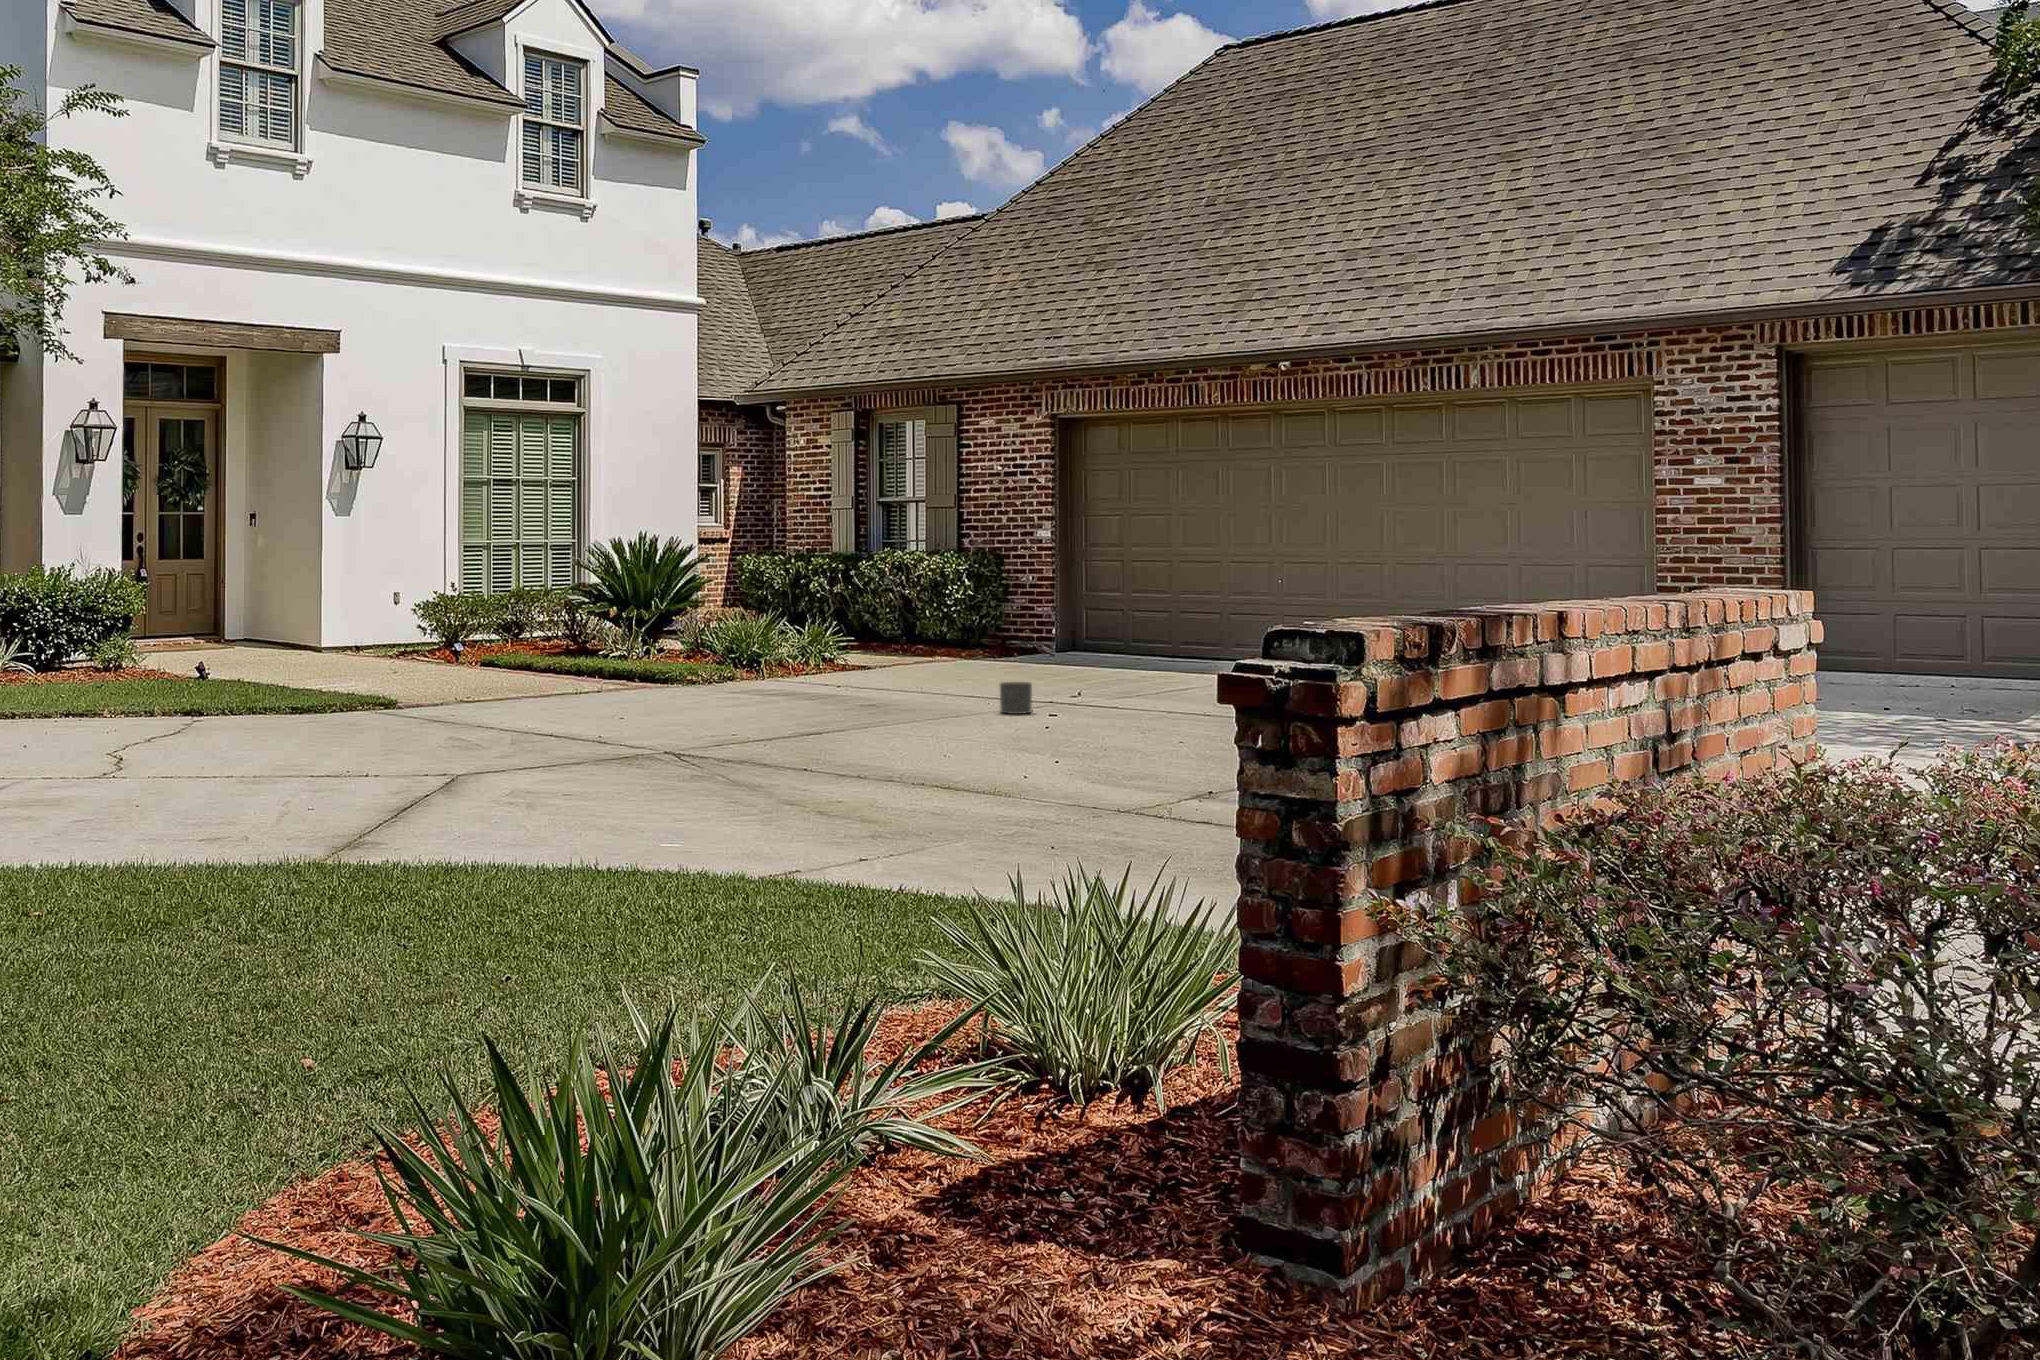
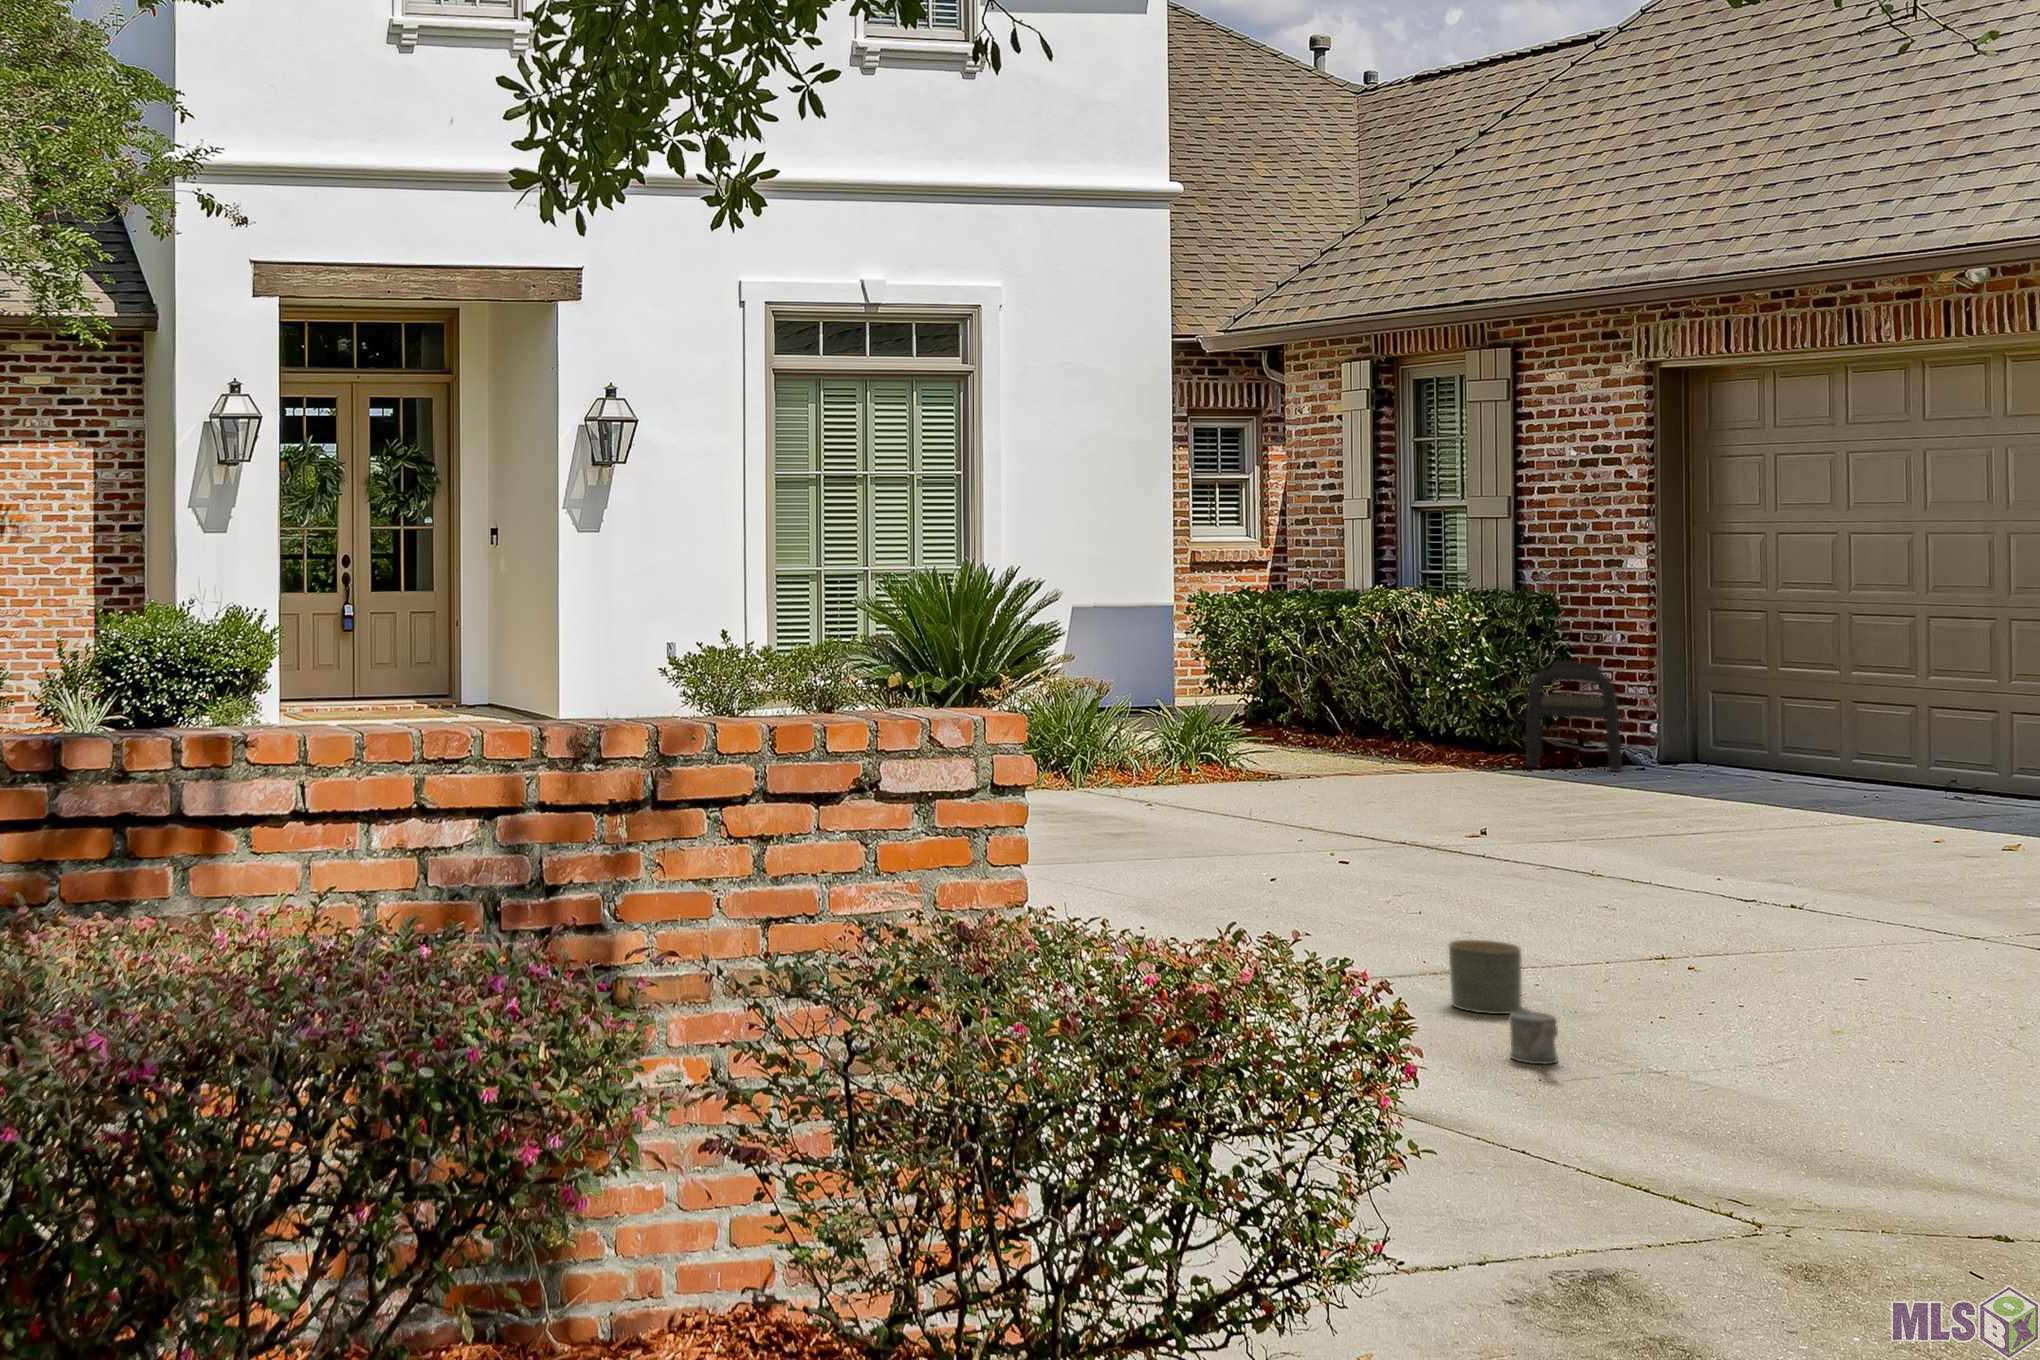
bench: none [902,587,957,646] -> present [1526,661,1622,772]
watering can: none [1046,701,1073,724] -> present [1509,1007,1558,1064]

